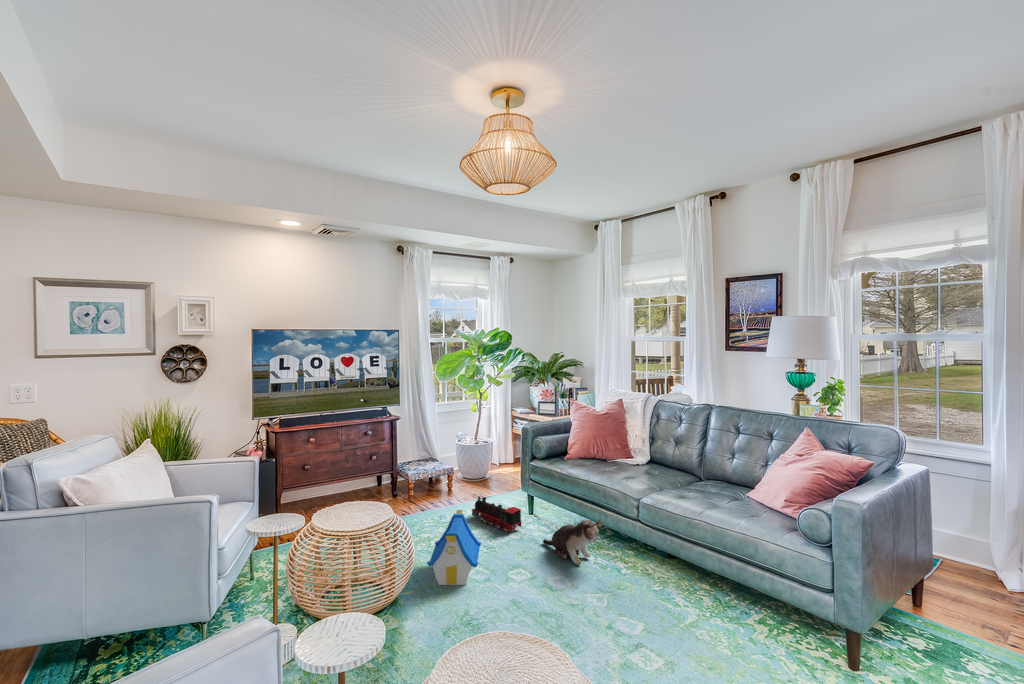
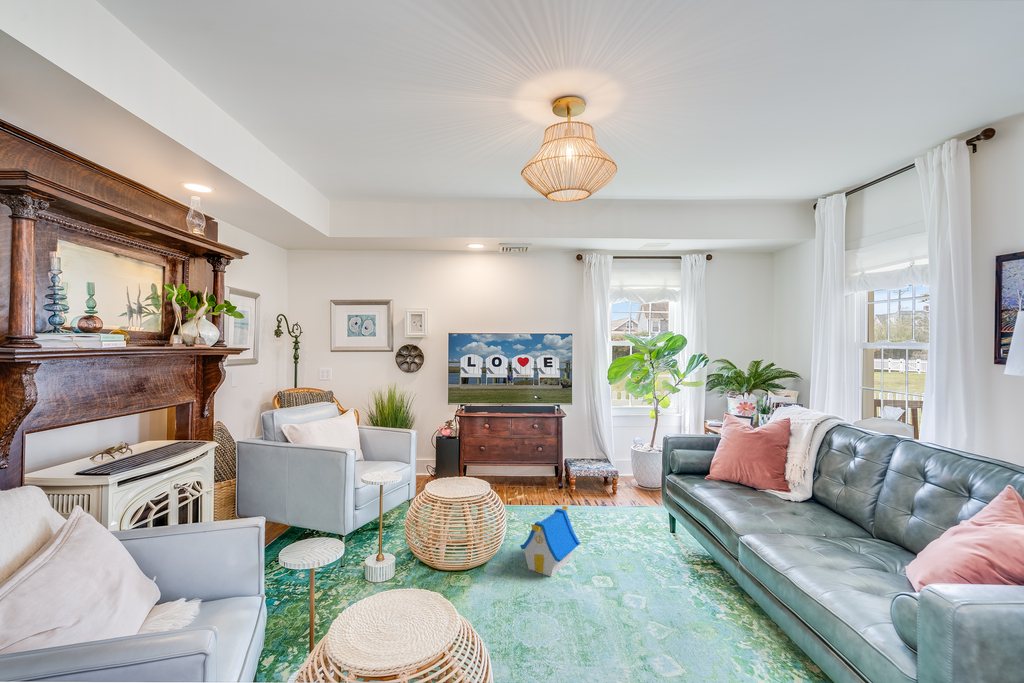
toy train: present [472,496,522,532] -> none [604,501,645,543]
plush toy: present [543,520,602,565] -> none [656,548,705,596]

